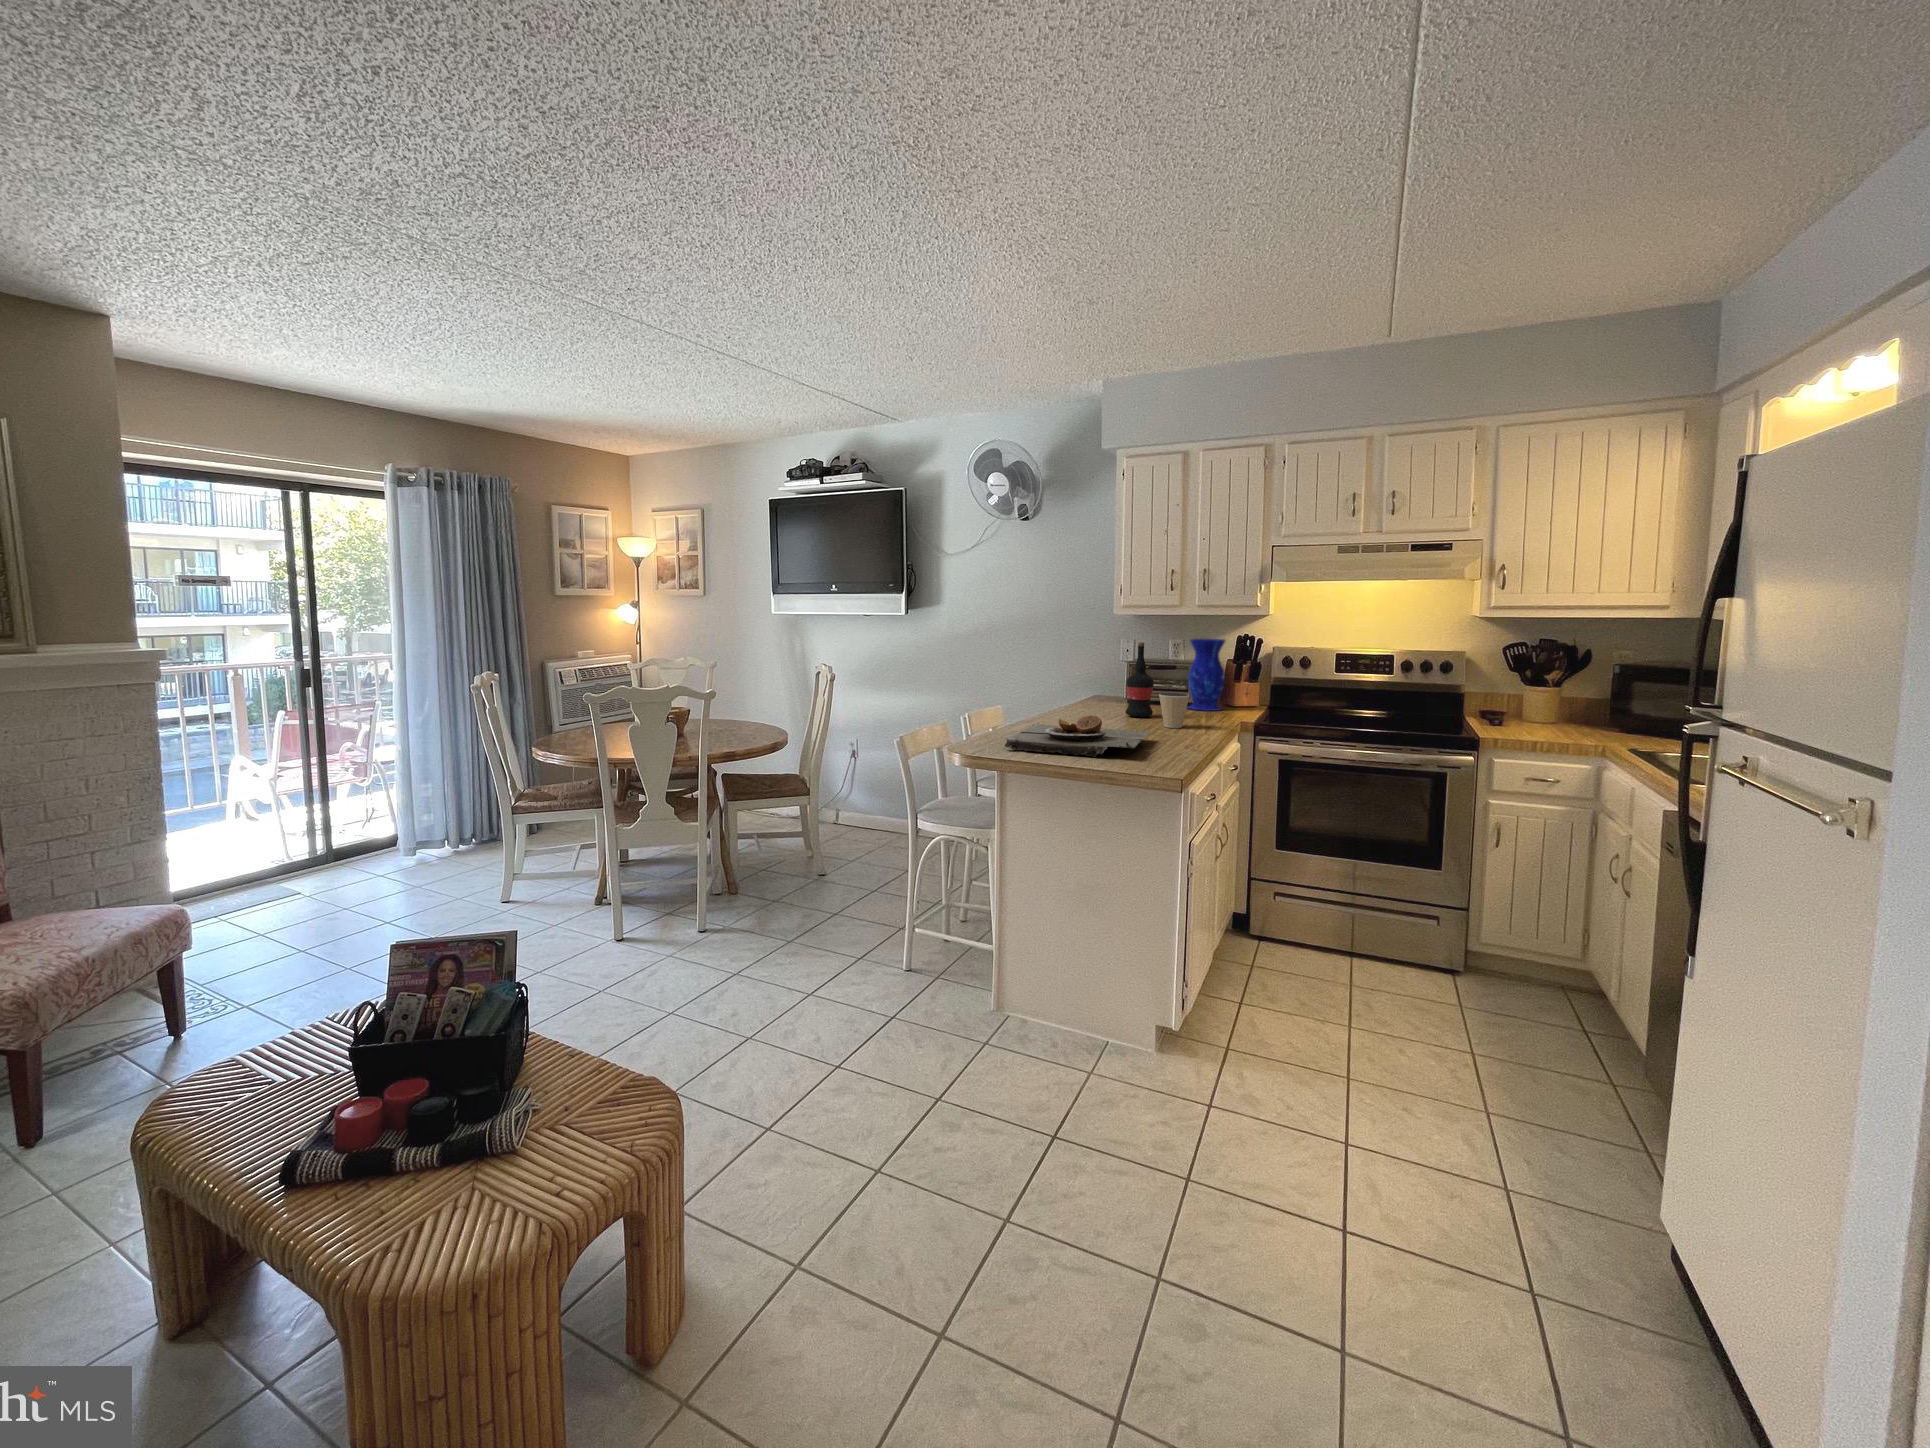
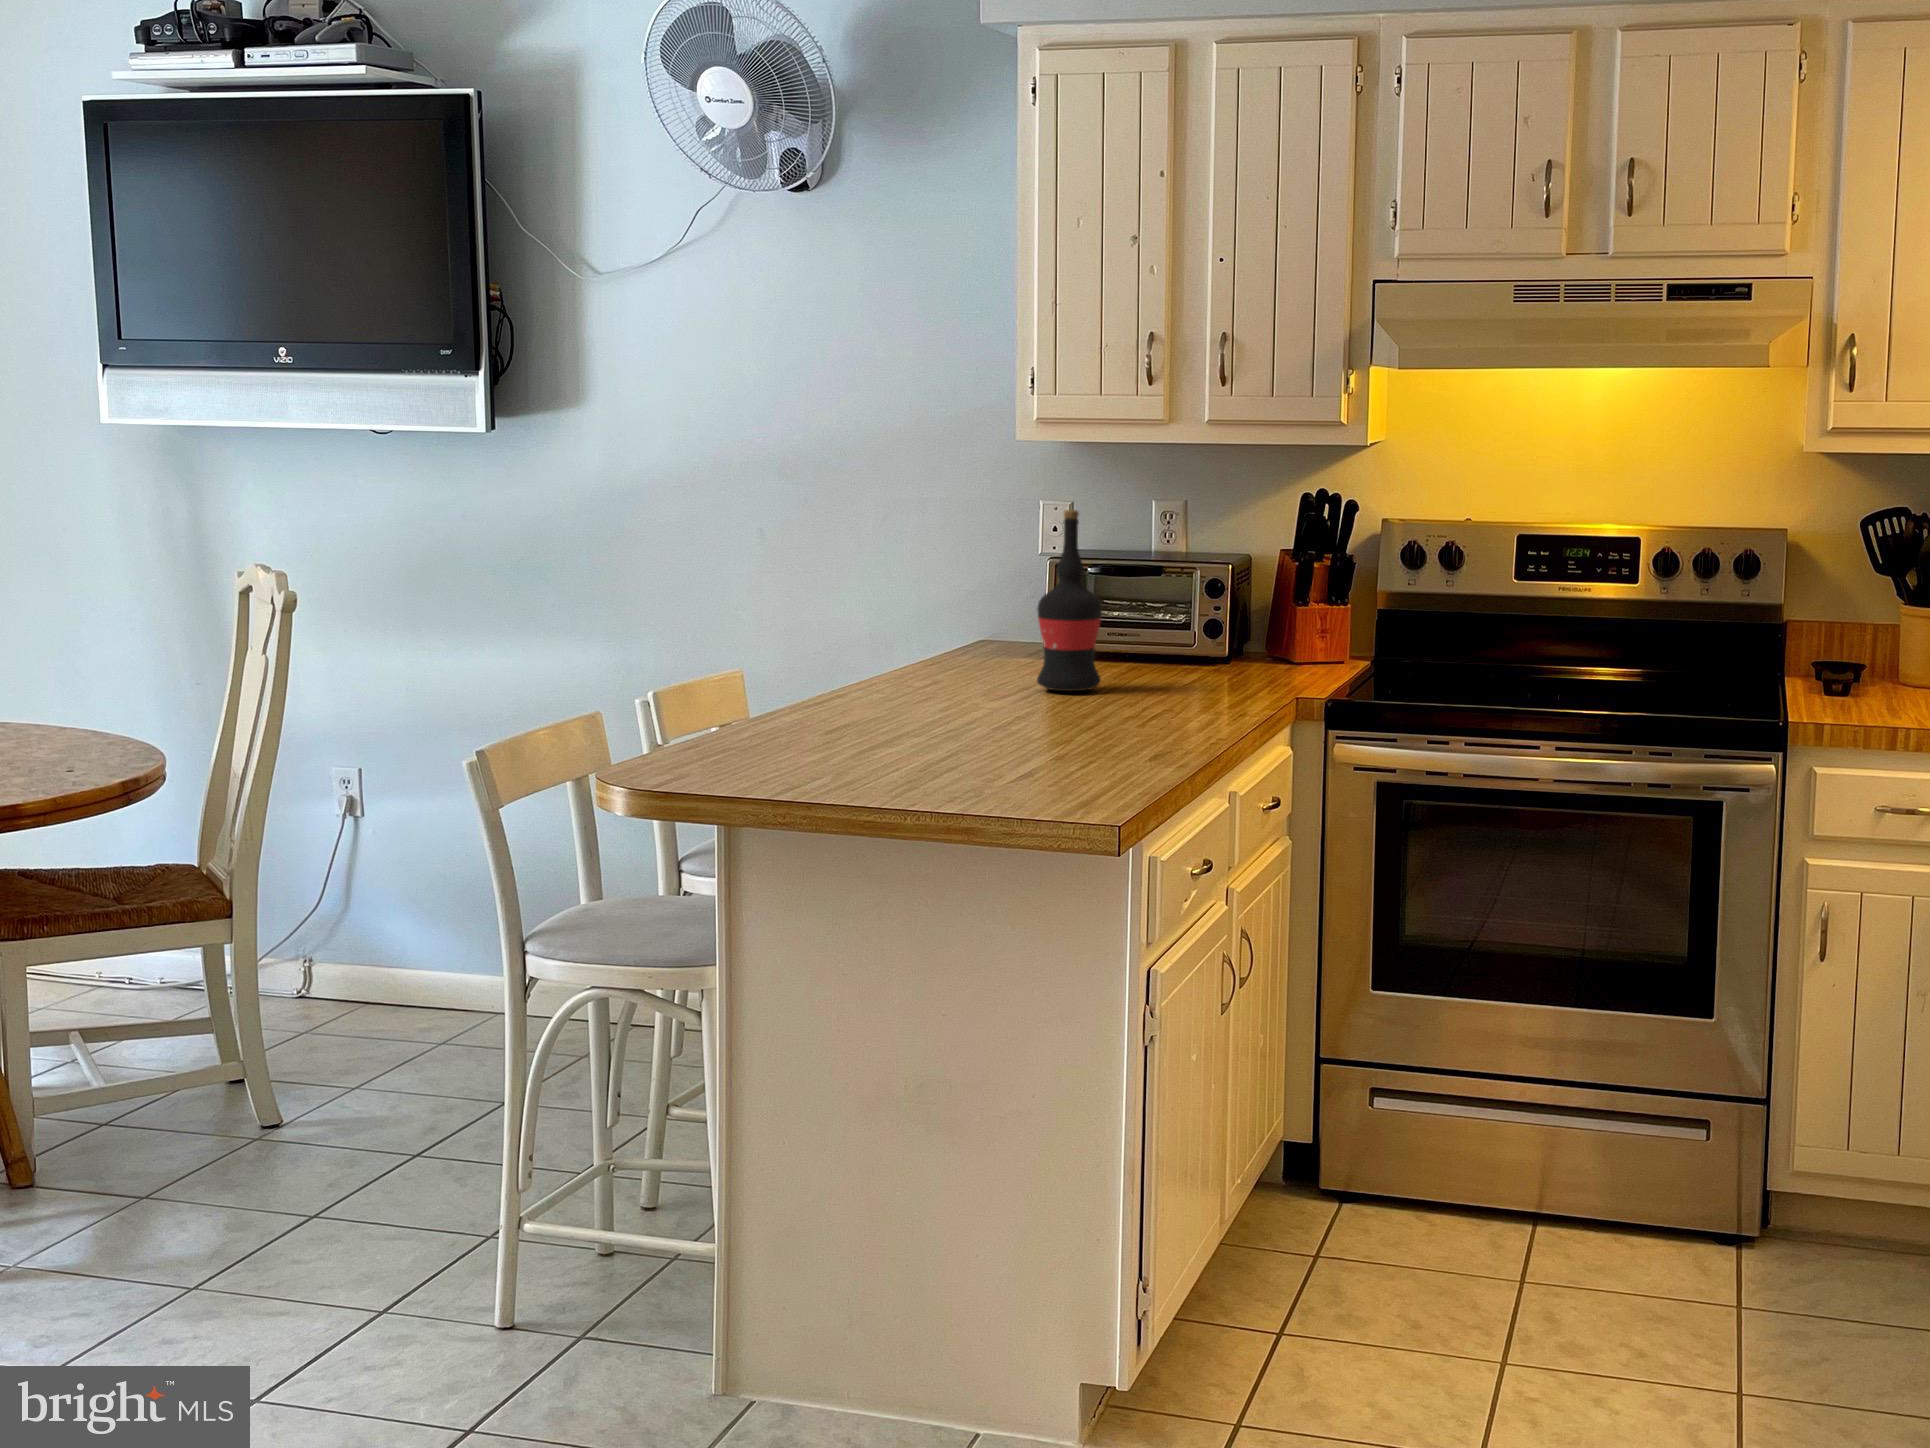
vase: present [1188,639,1225,711] -> none [1188,499,1274,674]
coffee cup: present [1159,693,1189,728] -> none [1107,633,1176,716]
plate: present [1004,715,1149,757] -> none [726,689,1078,787]

